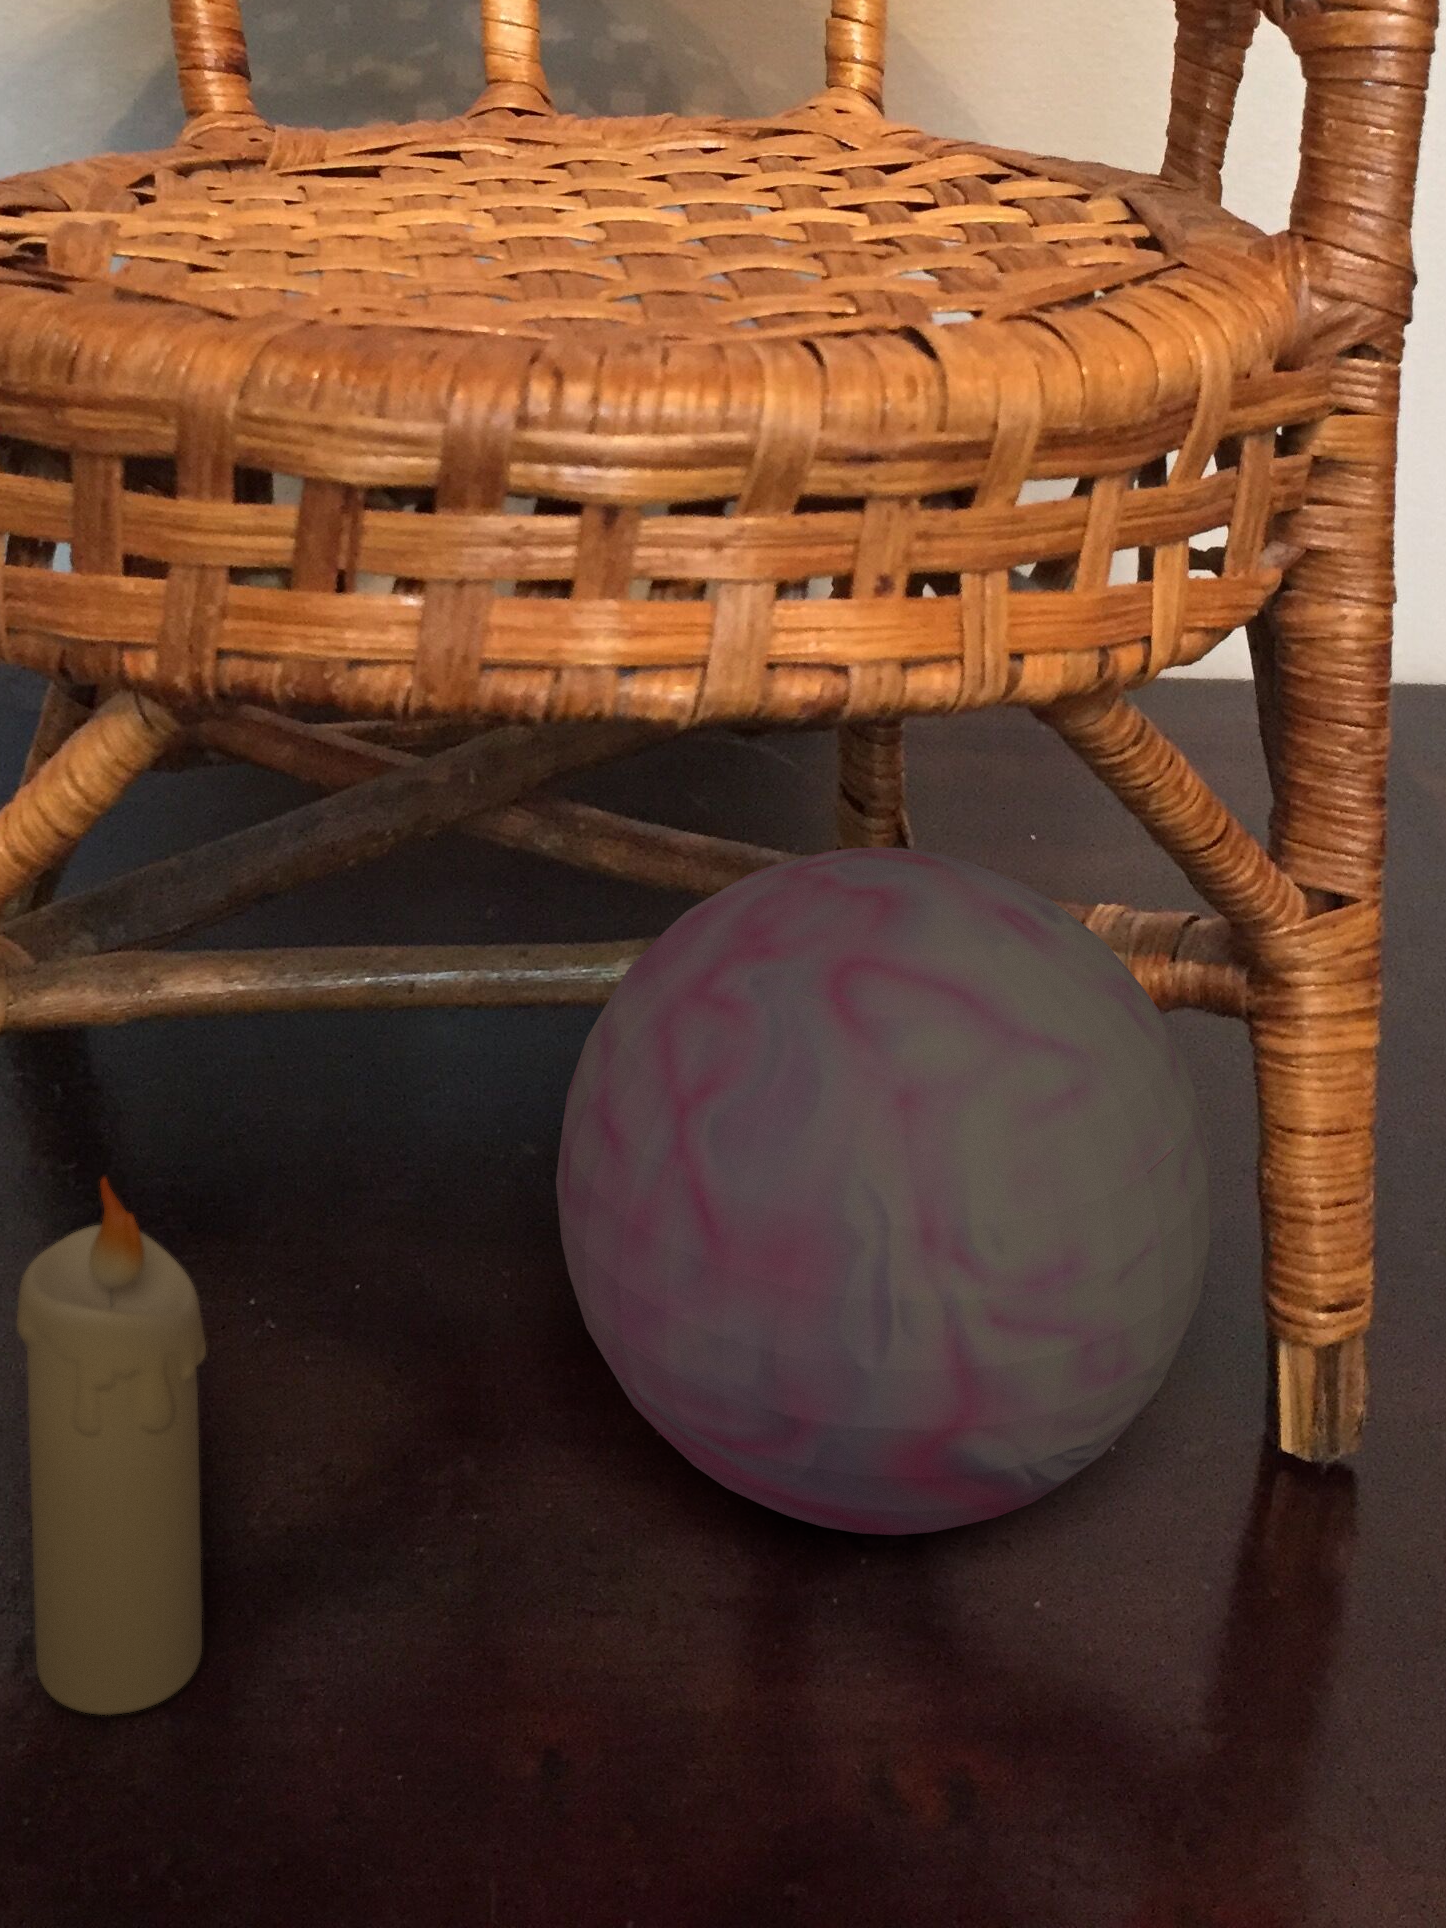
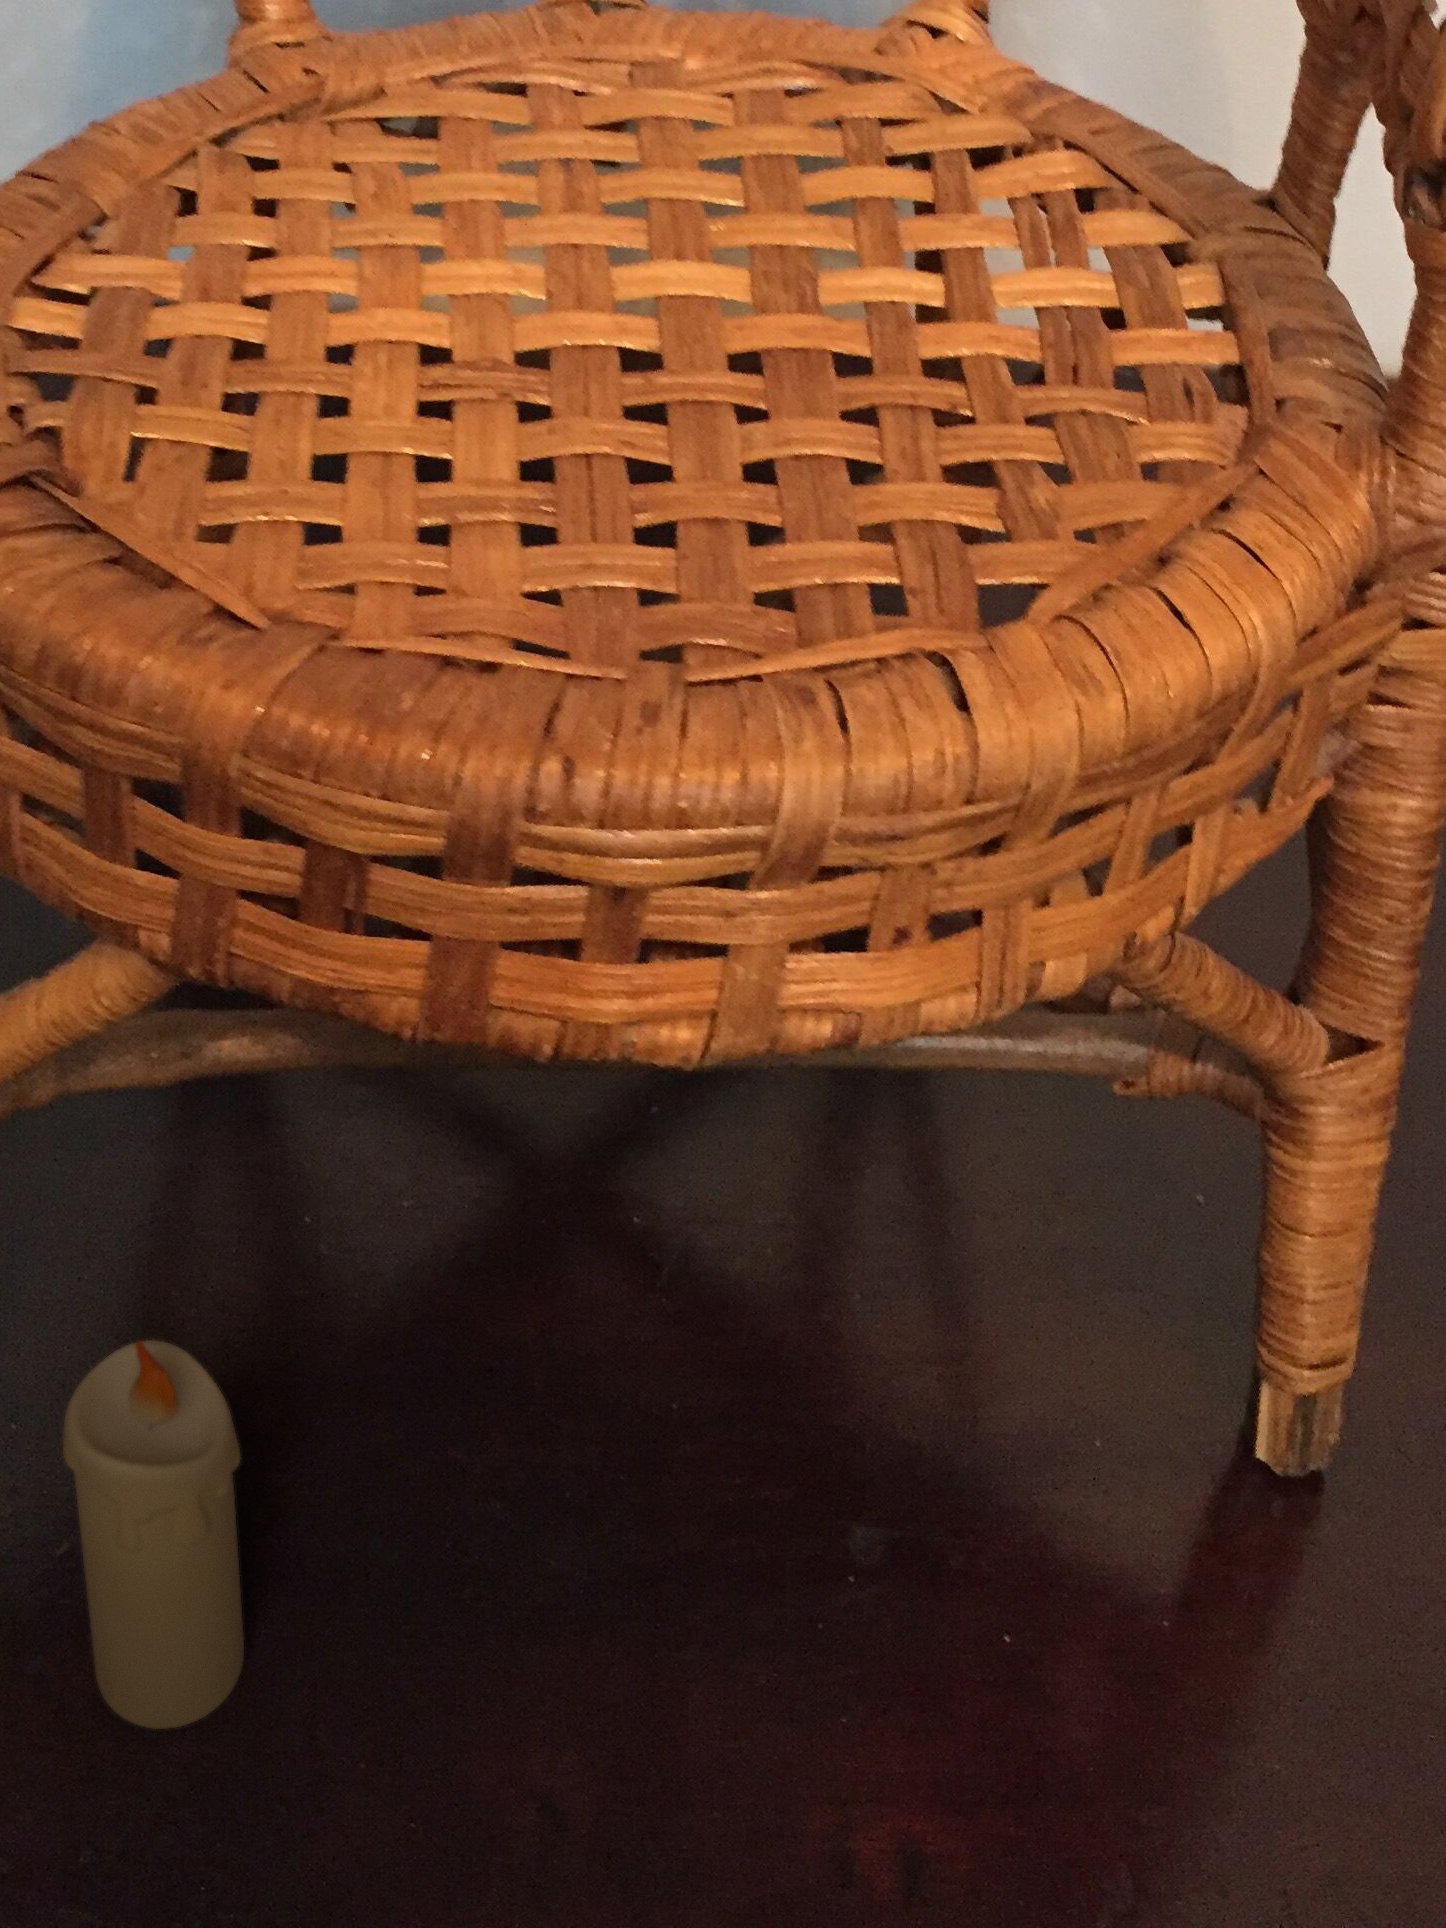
decorative orb: present [556,847,1213,1535] -> none [579,939,1208,1599]

